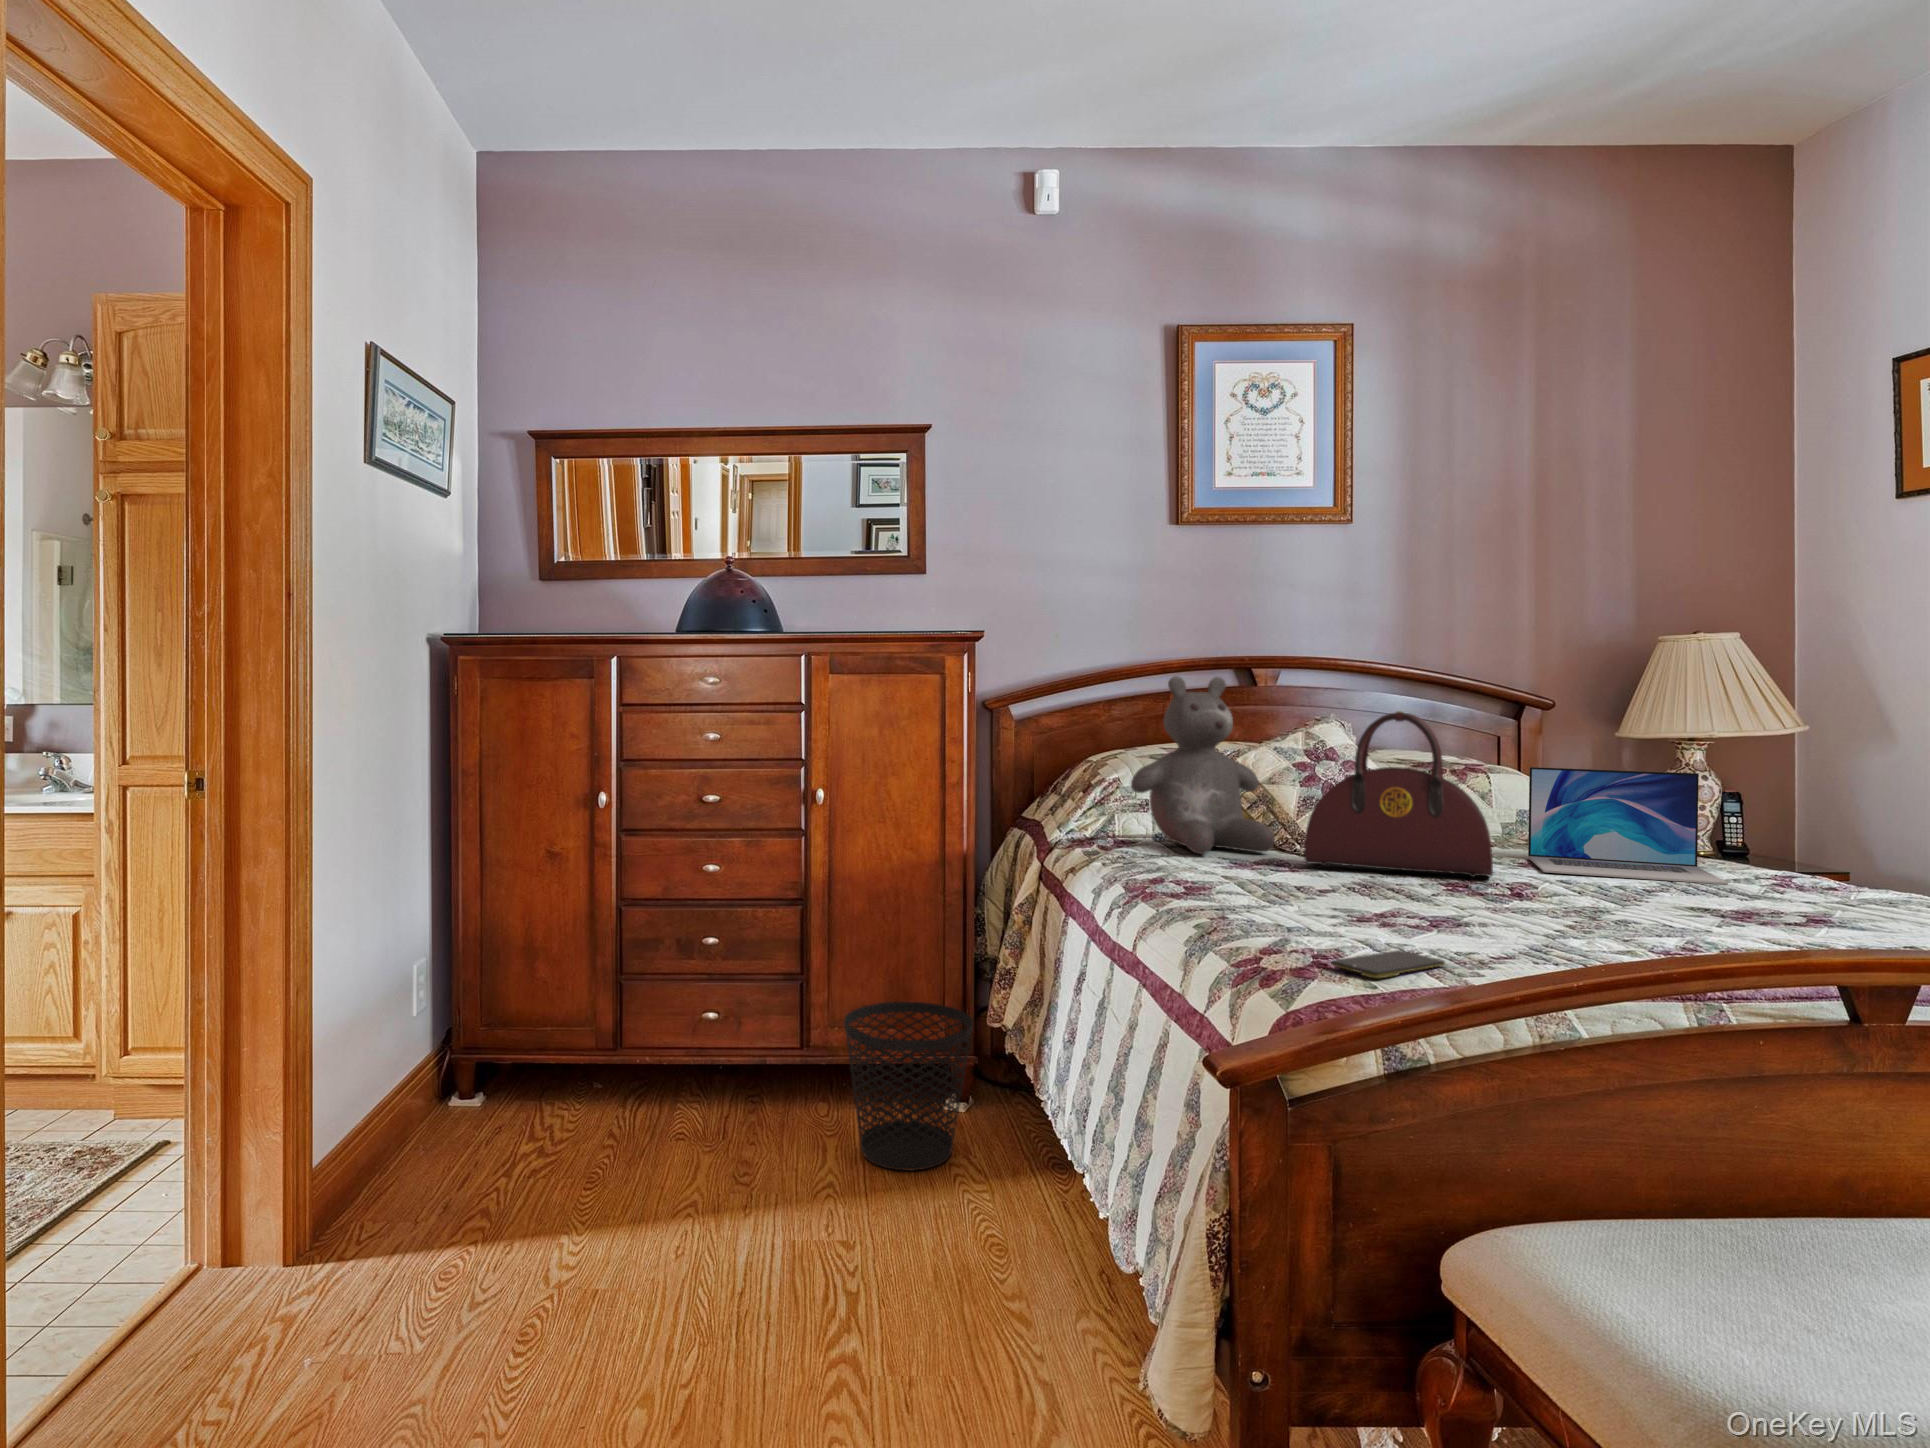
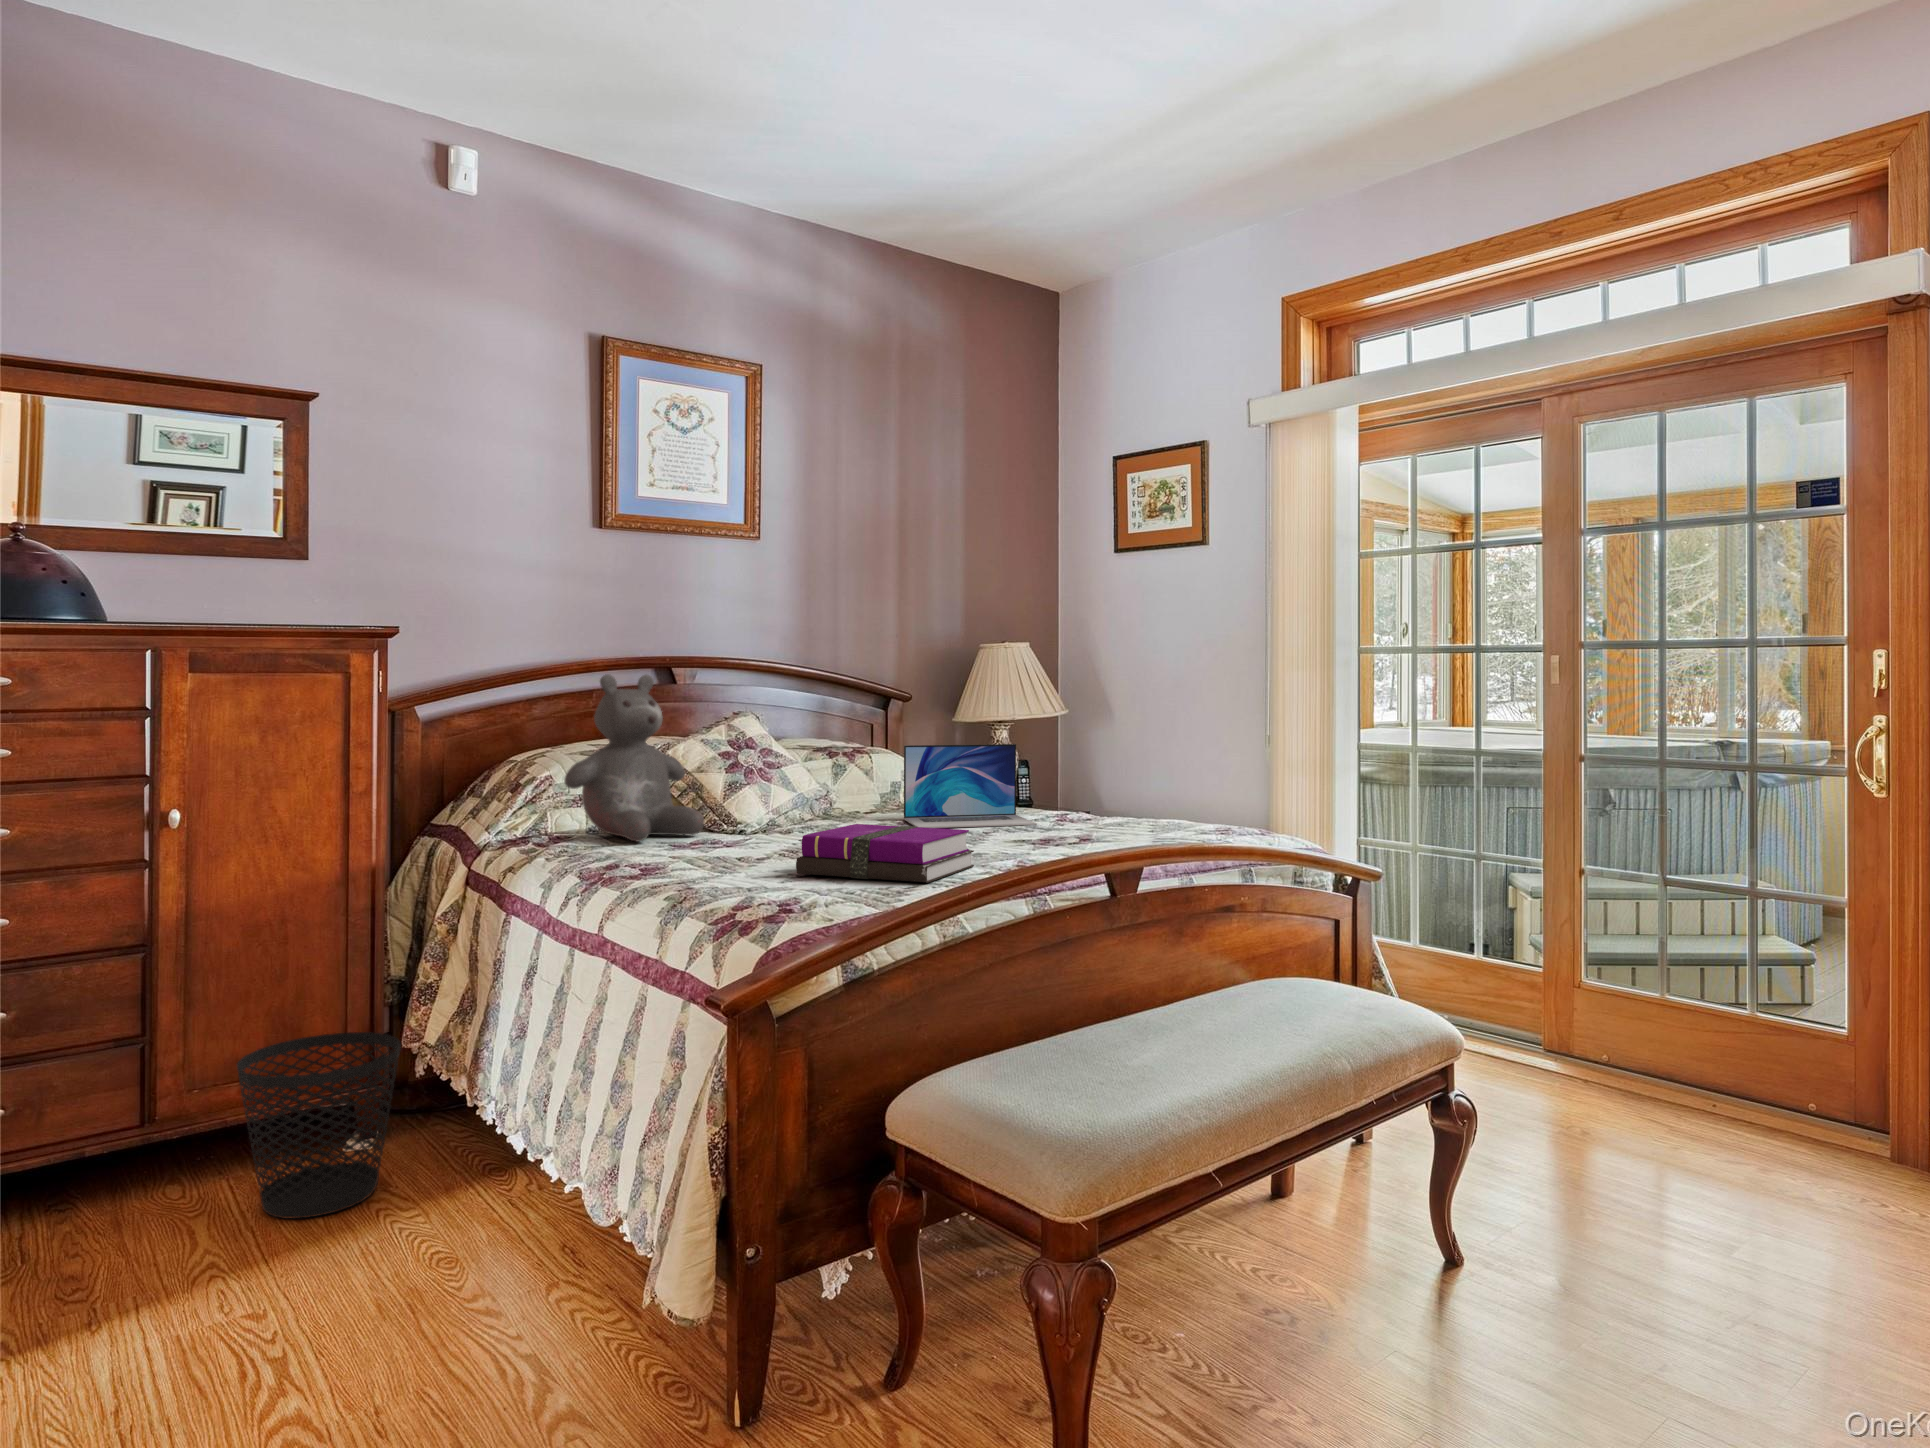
handbag: present [1304,711,1493,877] -> none [736,702,885,840]
notebook: none [1357,862,1610,952] -> present [796,824,974,883]
smartphone: present [1331,950,1445,978] -> none [793,893,874,914]

